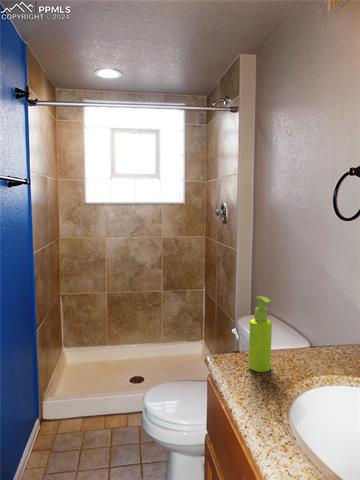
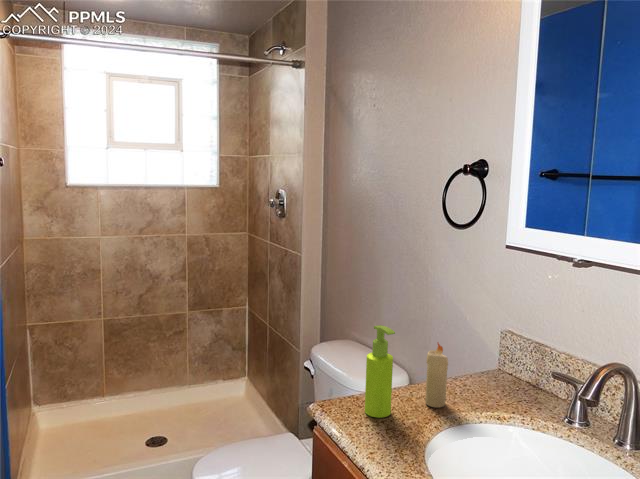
candle: none [303,313,323,369] -> present [425,343,448,408]

